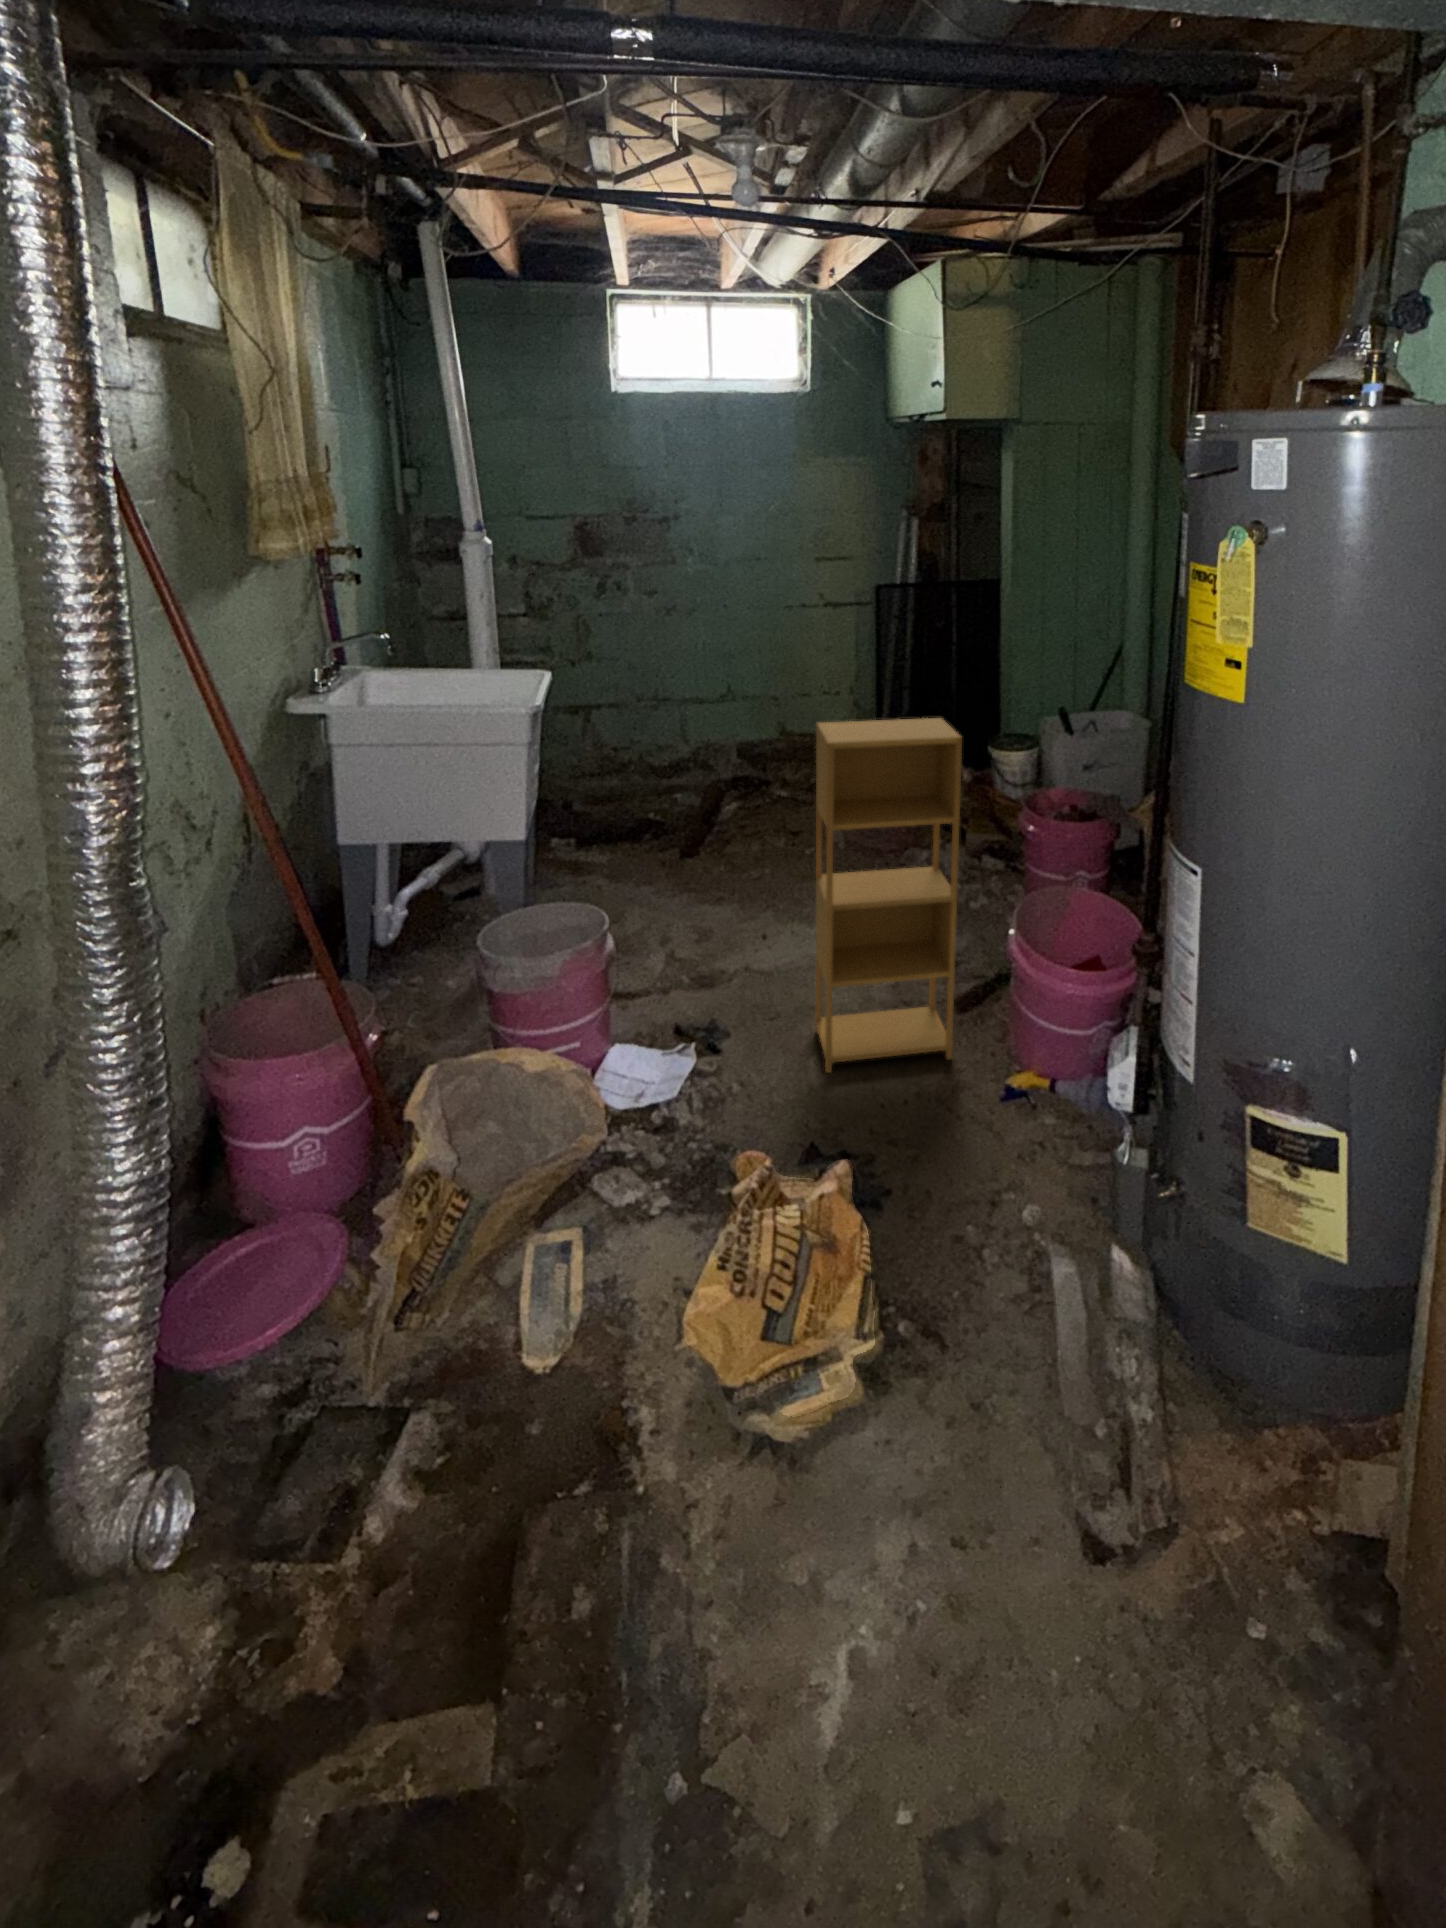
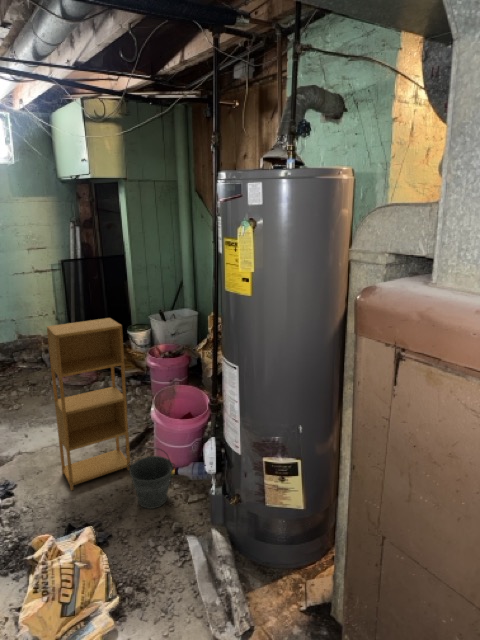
bucket: none [942,1016,1046,1160] -> present [128,448,174,509]

